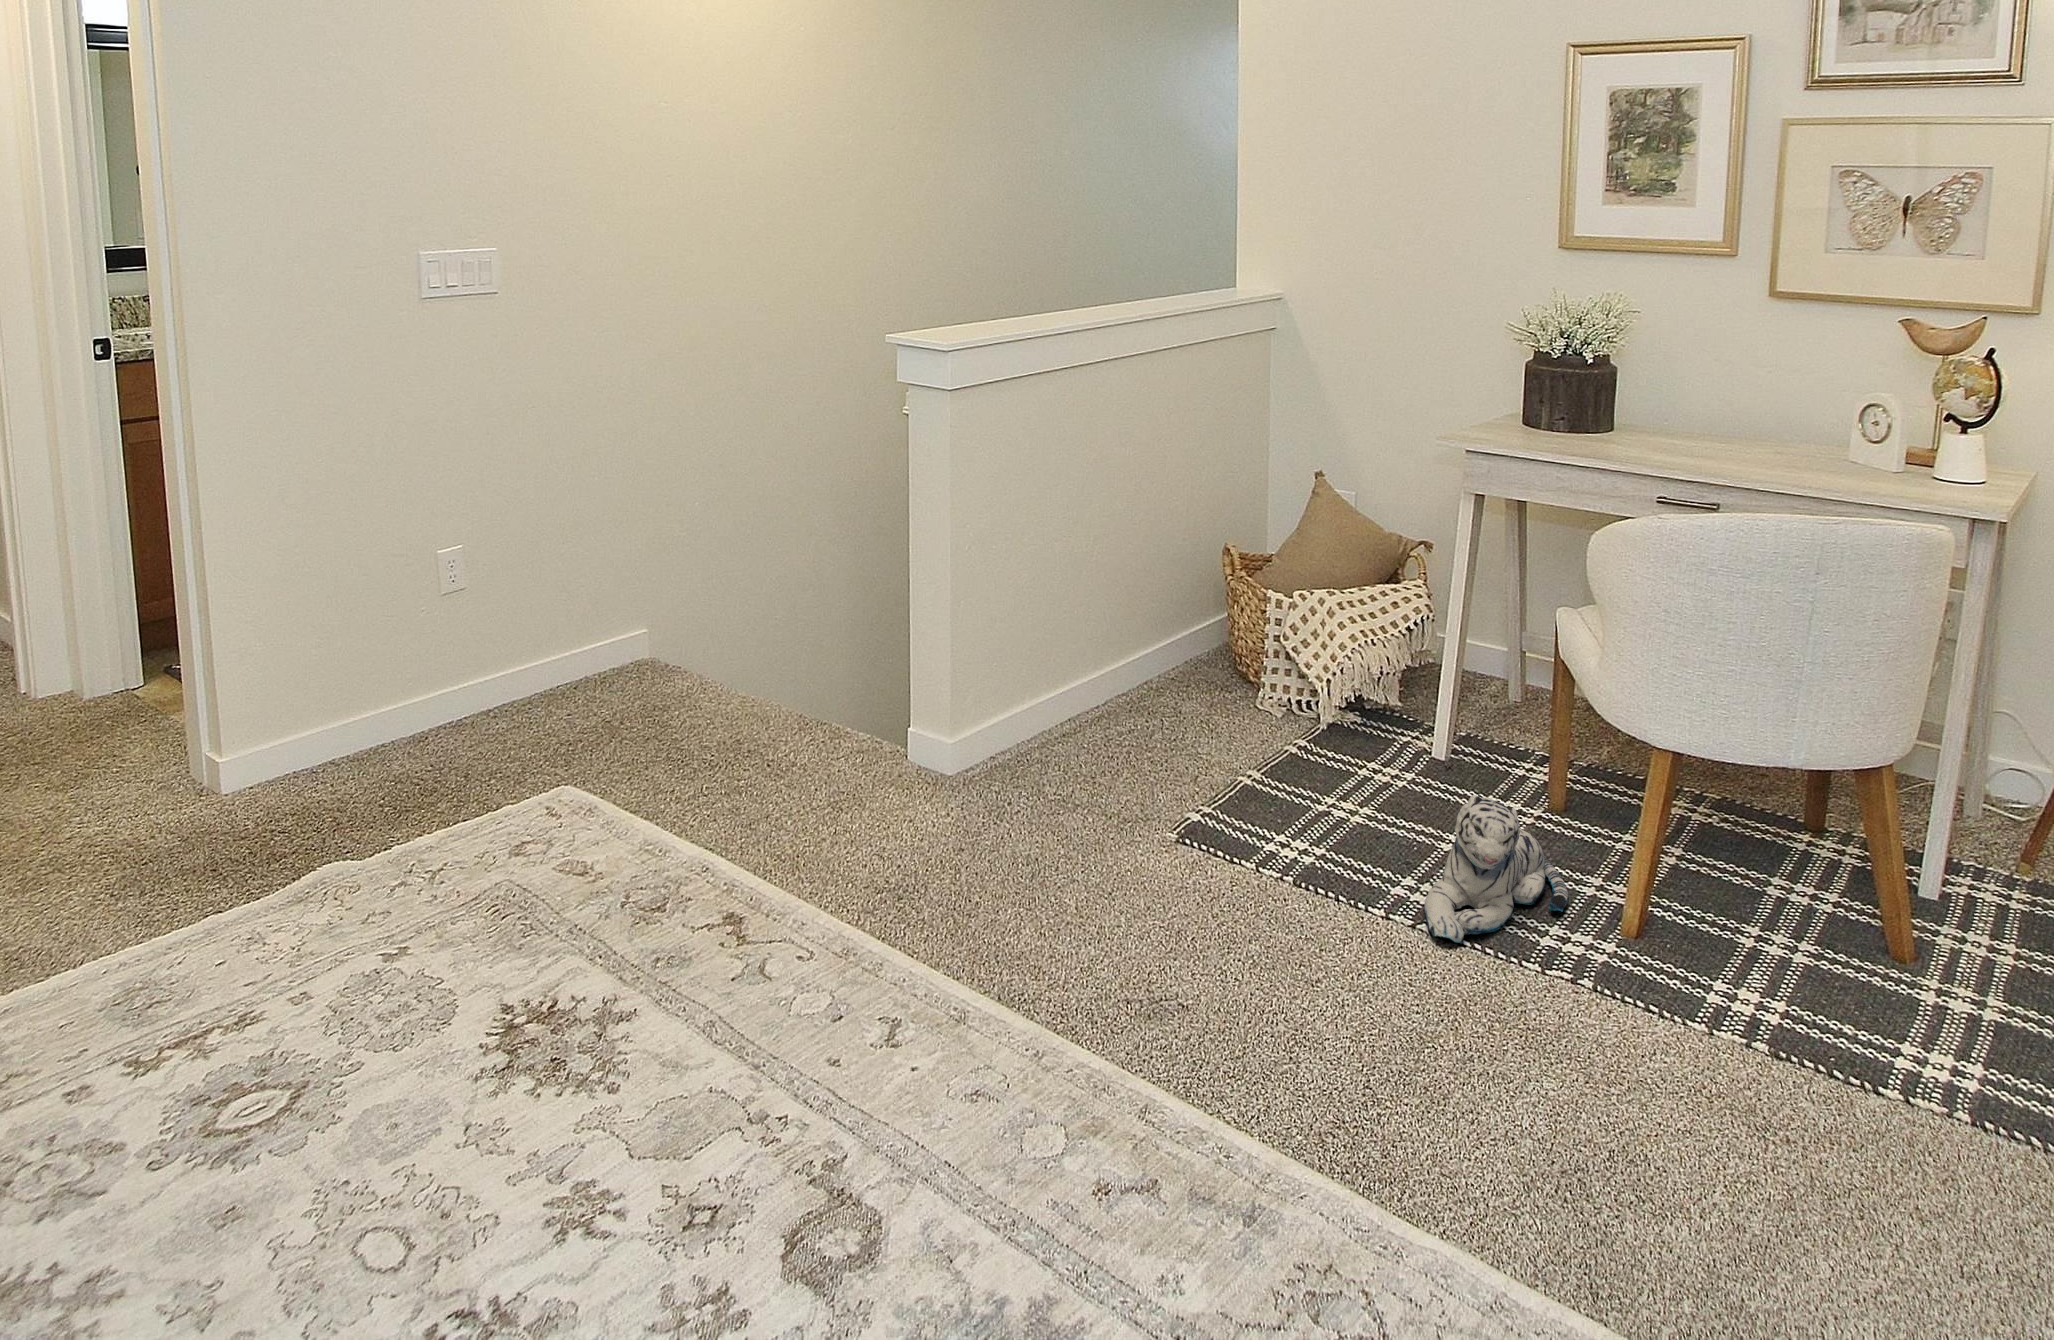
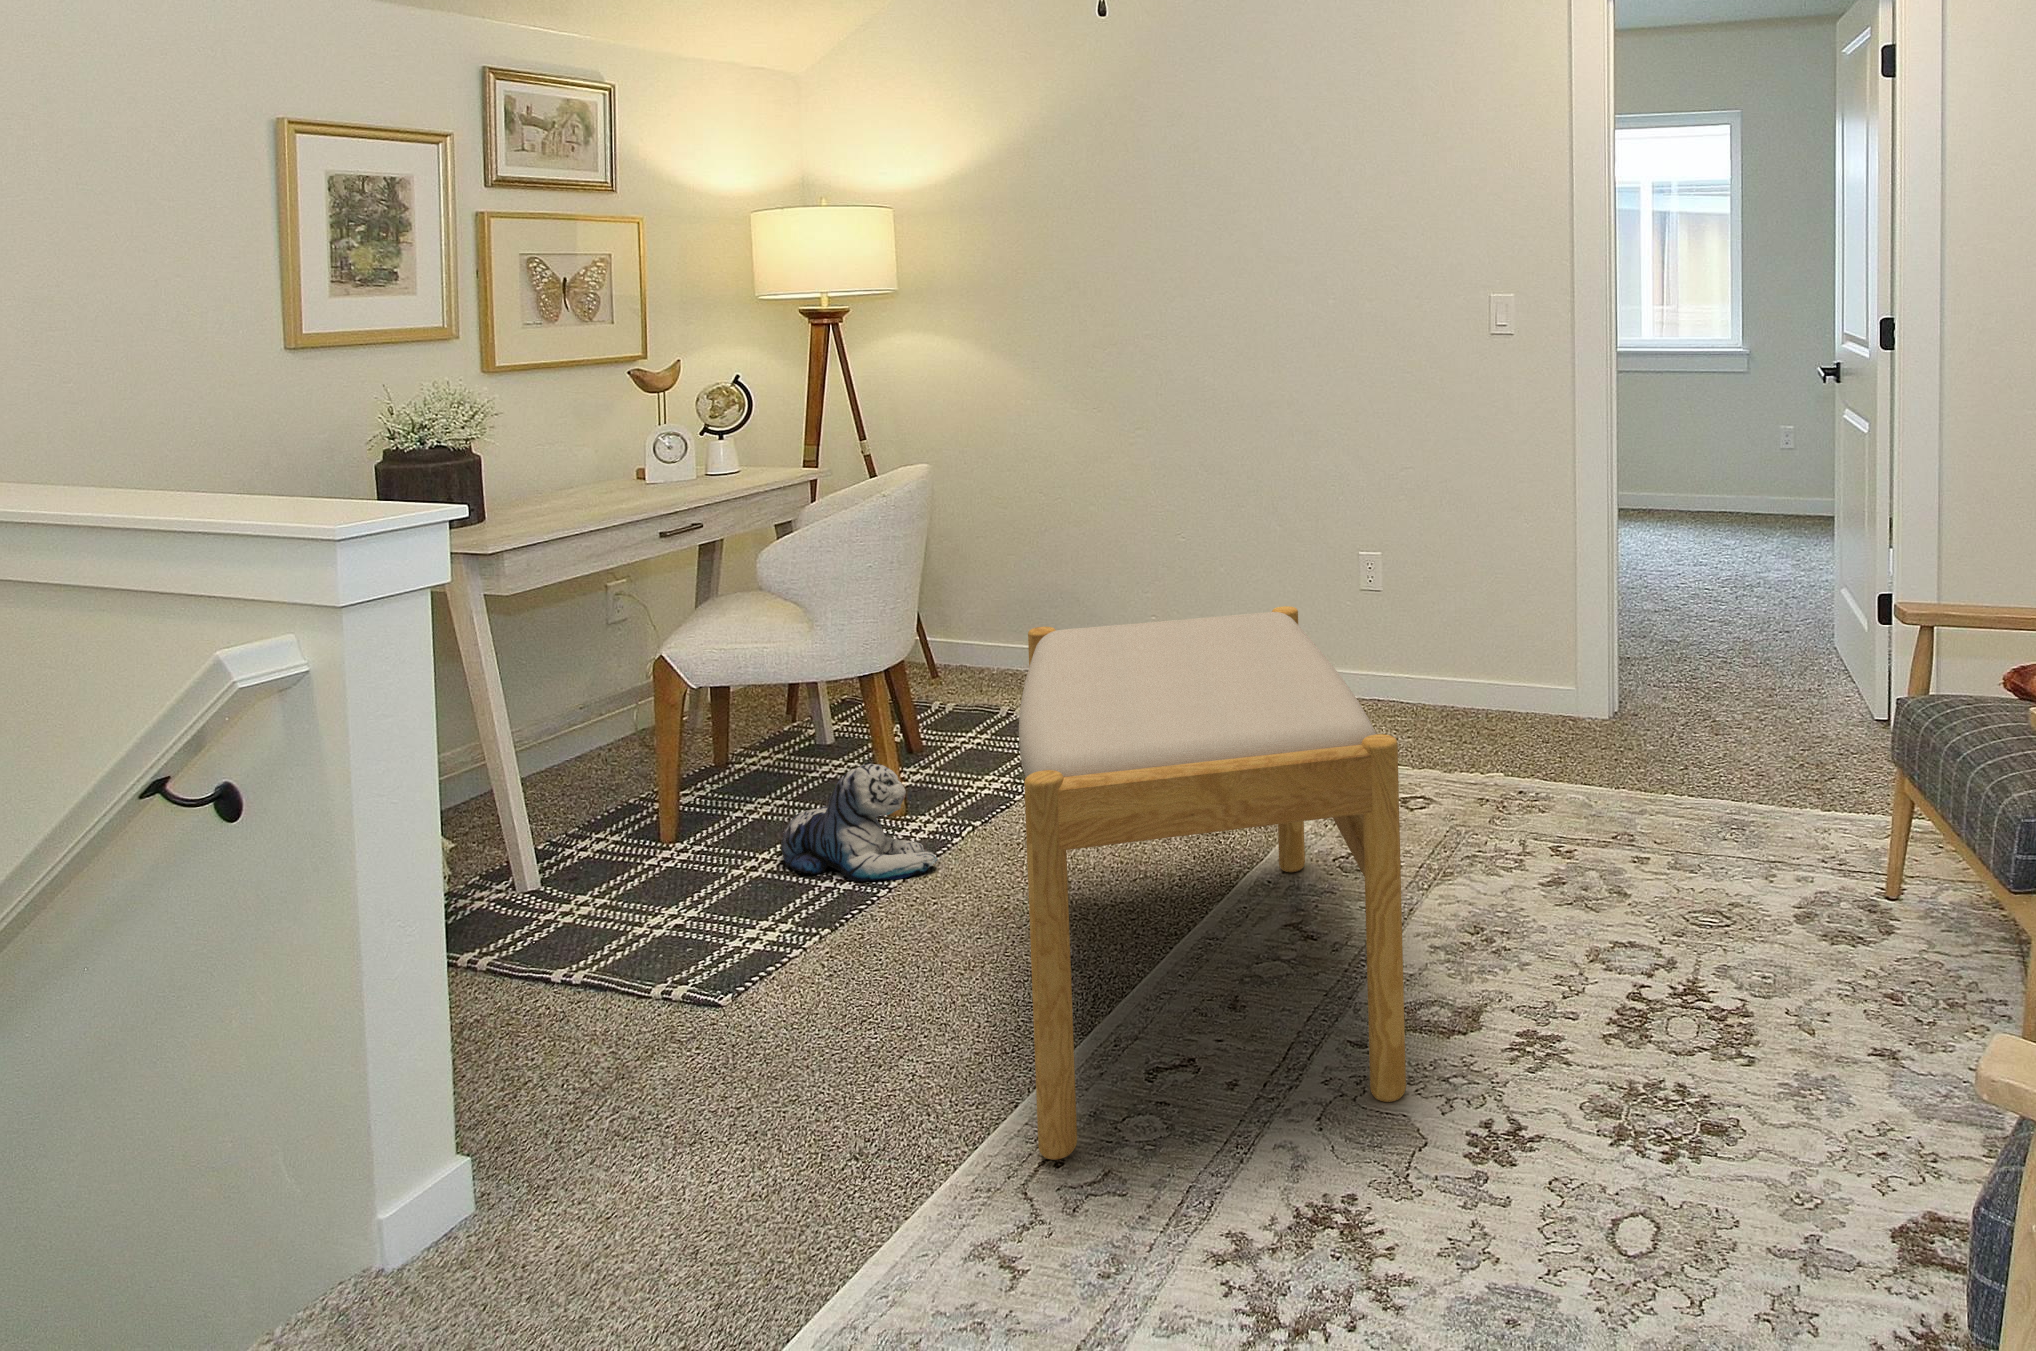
footstool: none [698,651,1373,1246] -> present [1019,606,1406,1160]

